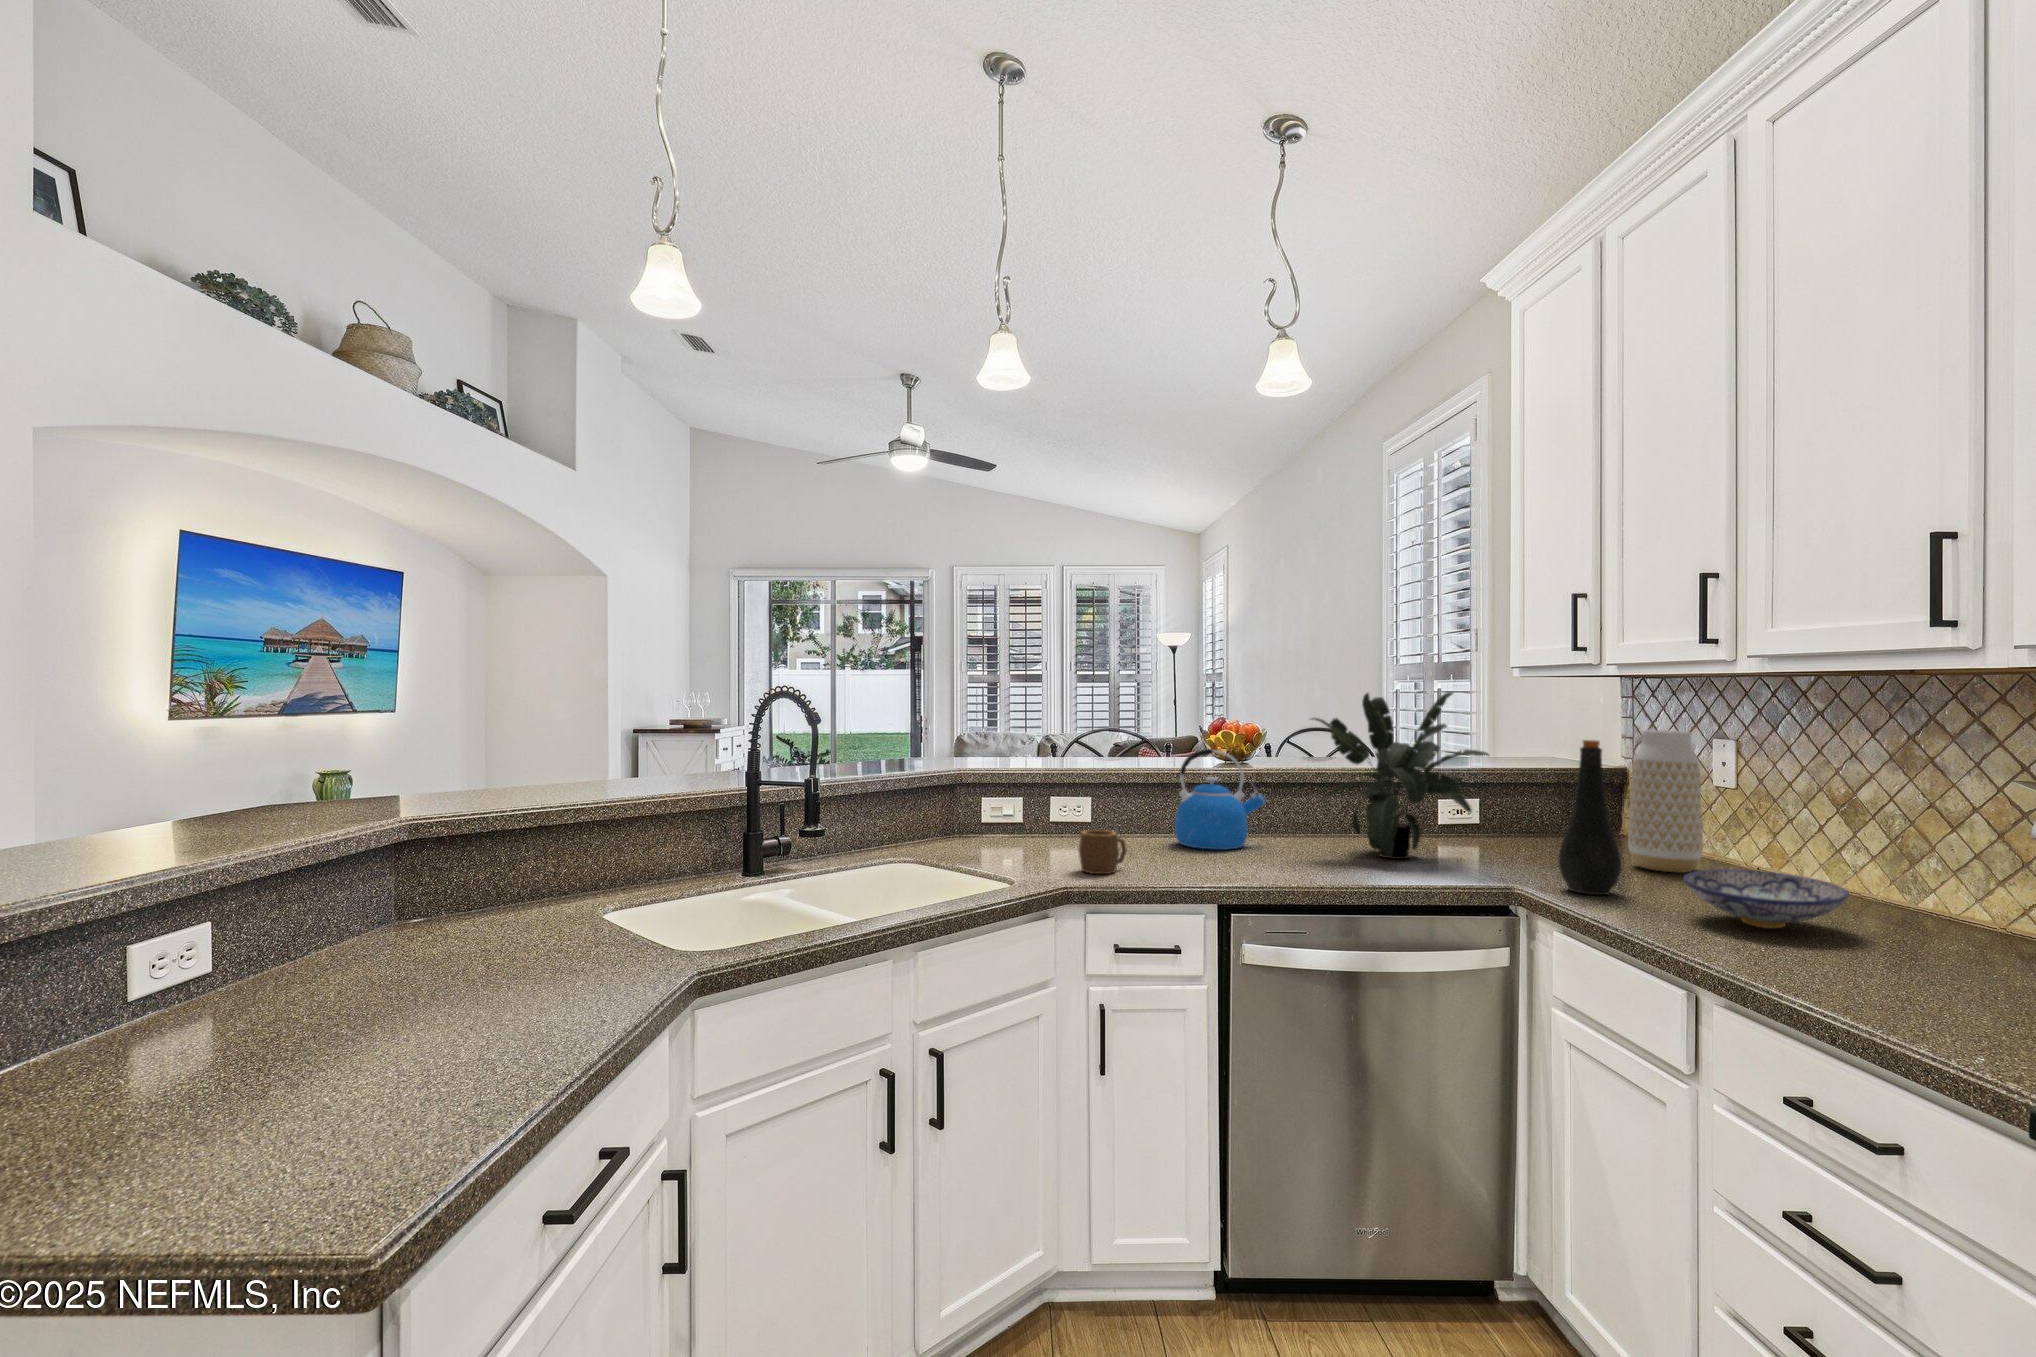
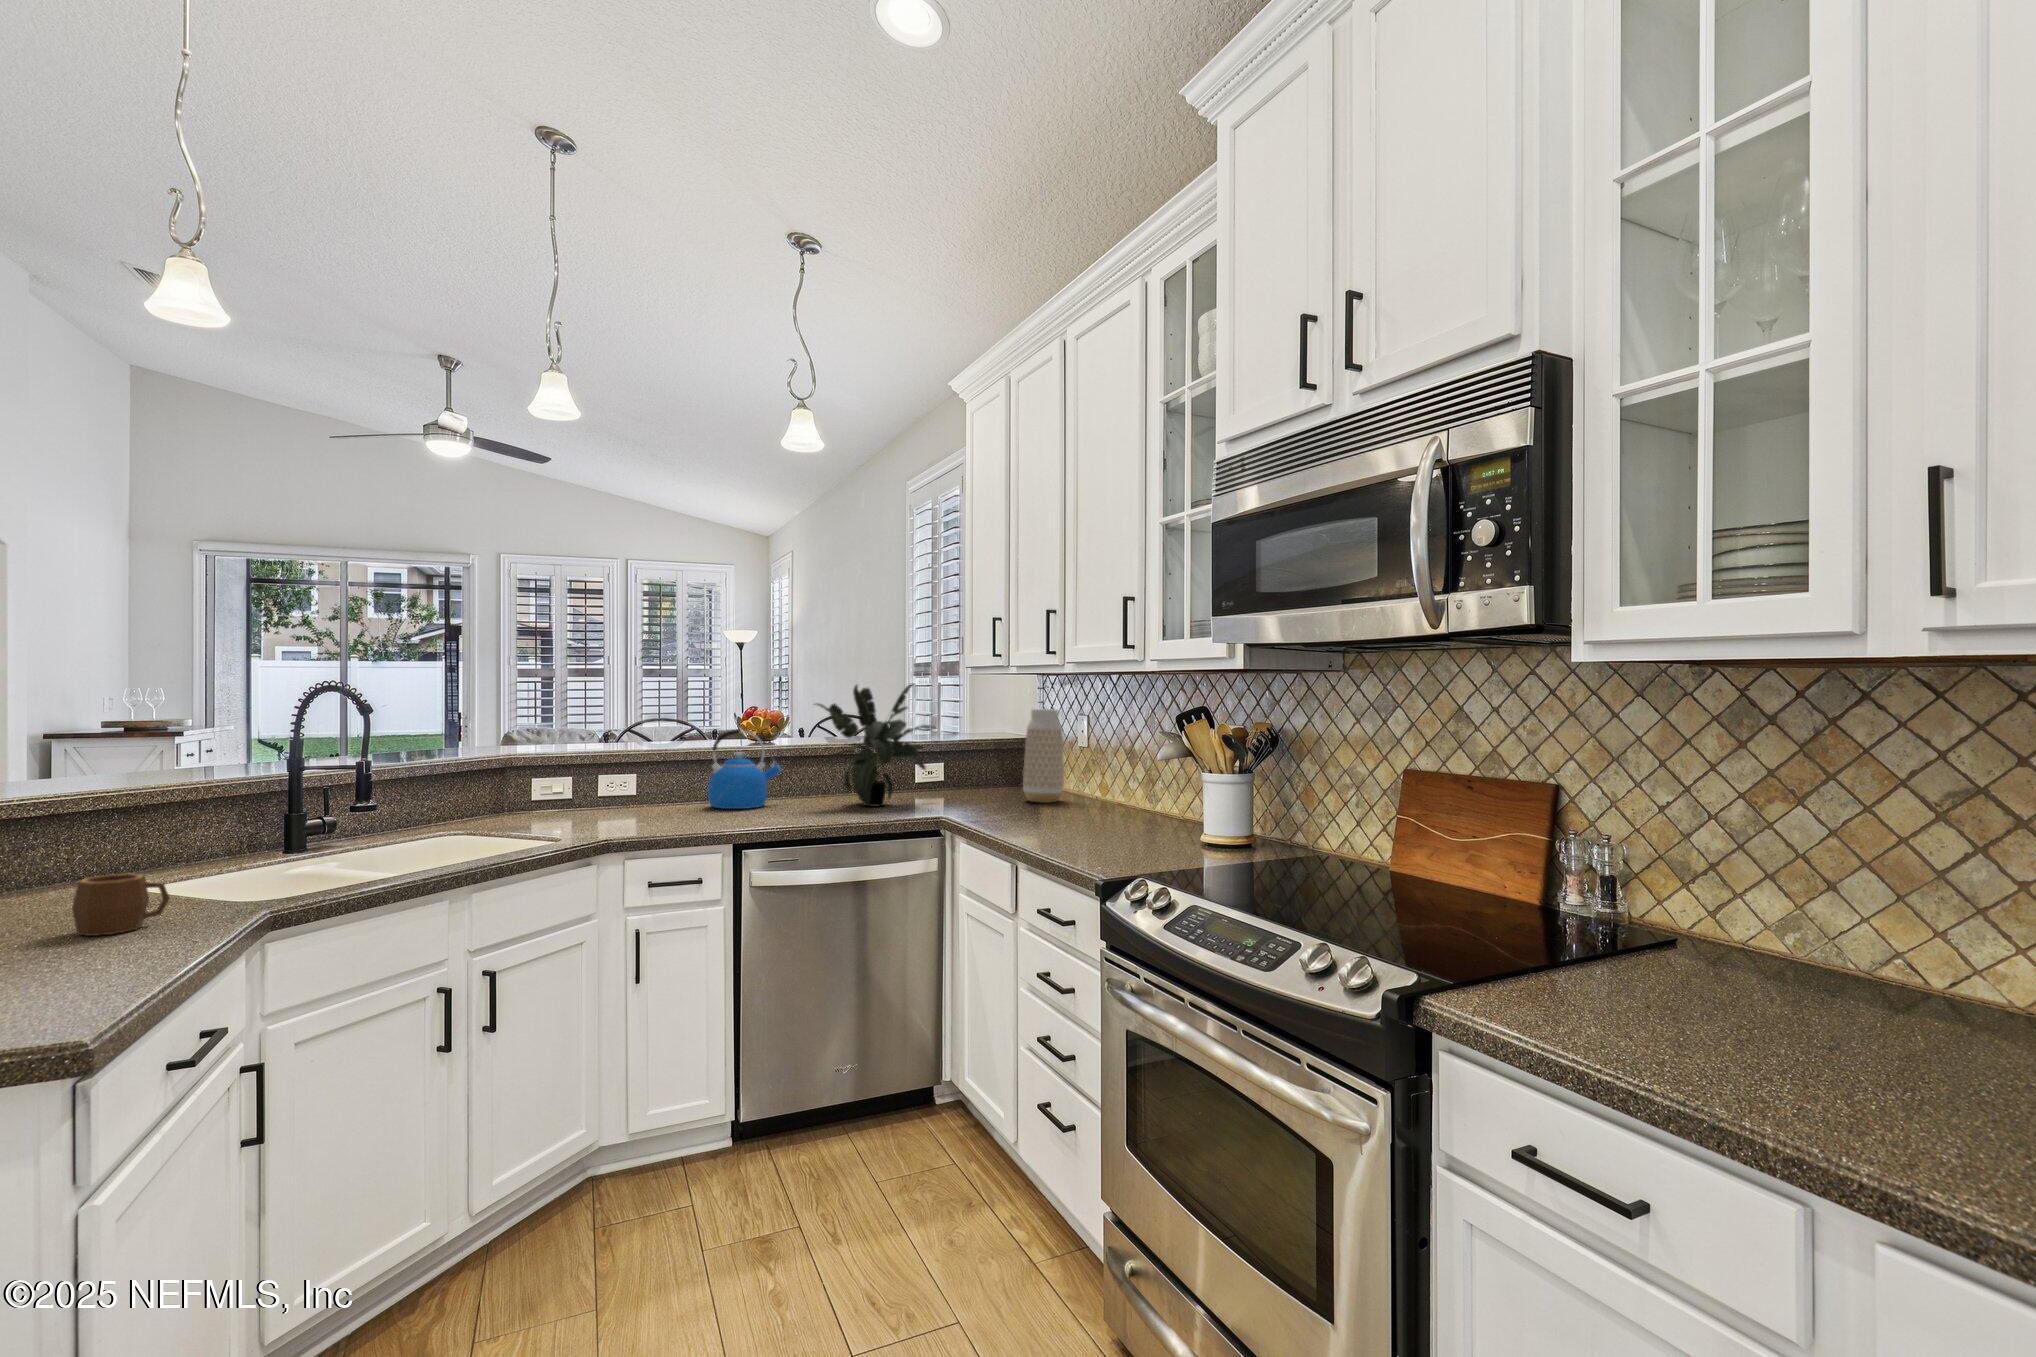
bottle: present [1558,740,1621,895] -> none [968,715,1003,817]
mug: present [1079,830,1126,874] -> present [72,874,169,936]
bowl: present [1684,869,1849,928] -> none [1026,793,1105,825]

